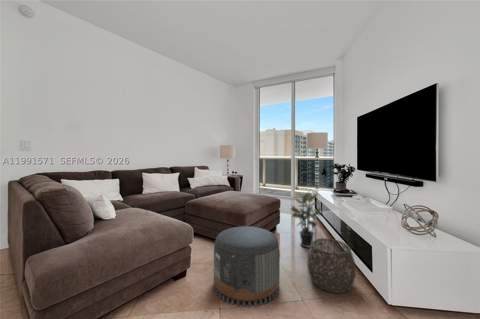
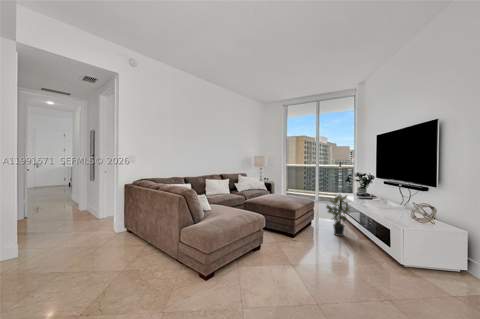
pouf: present [214,226,280,307] -> none [281,216,326,265]
woven basket: present [308,238,356,293] -> none [344,226,379,261]

